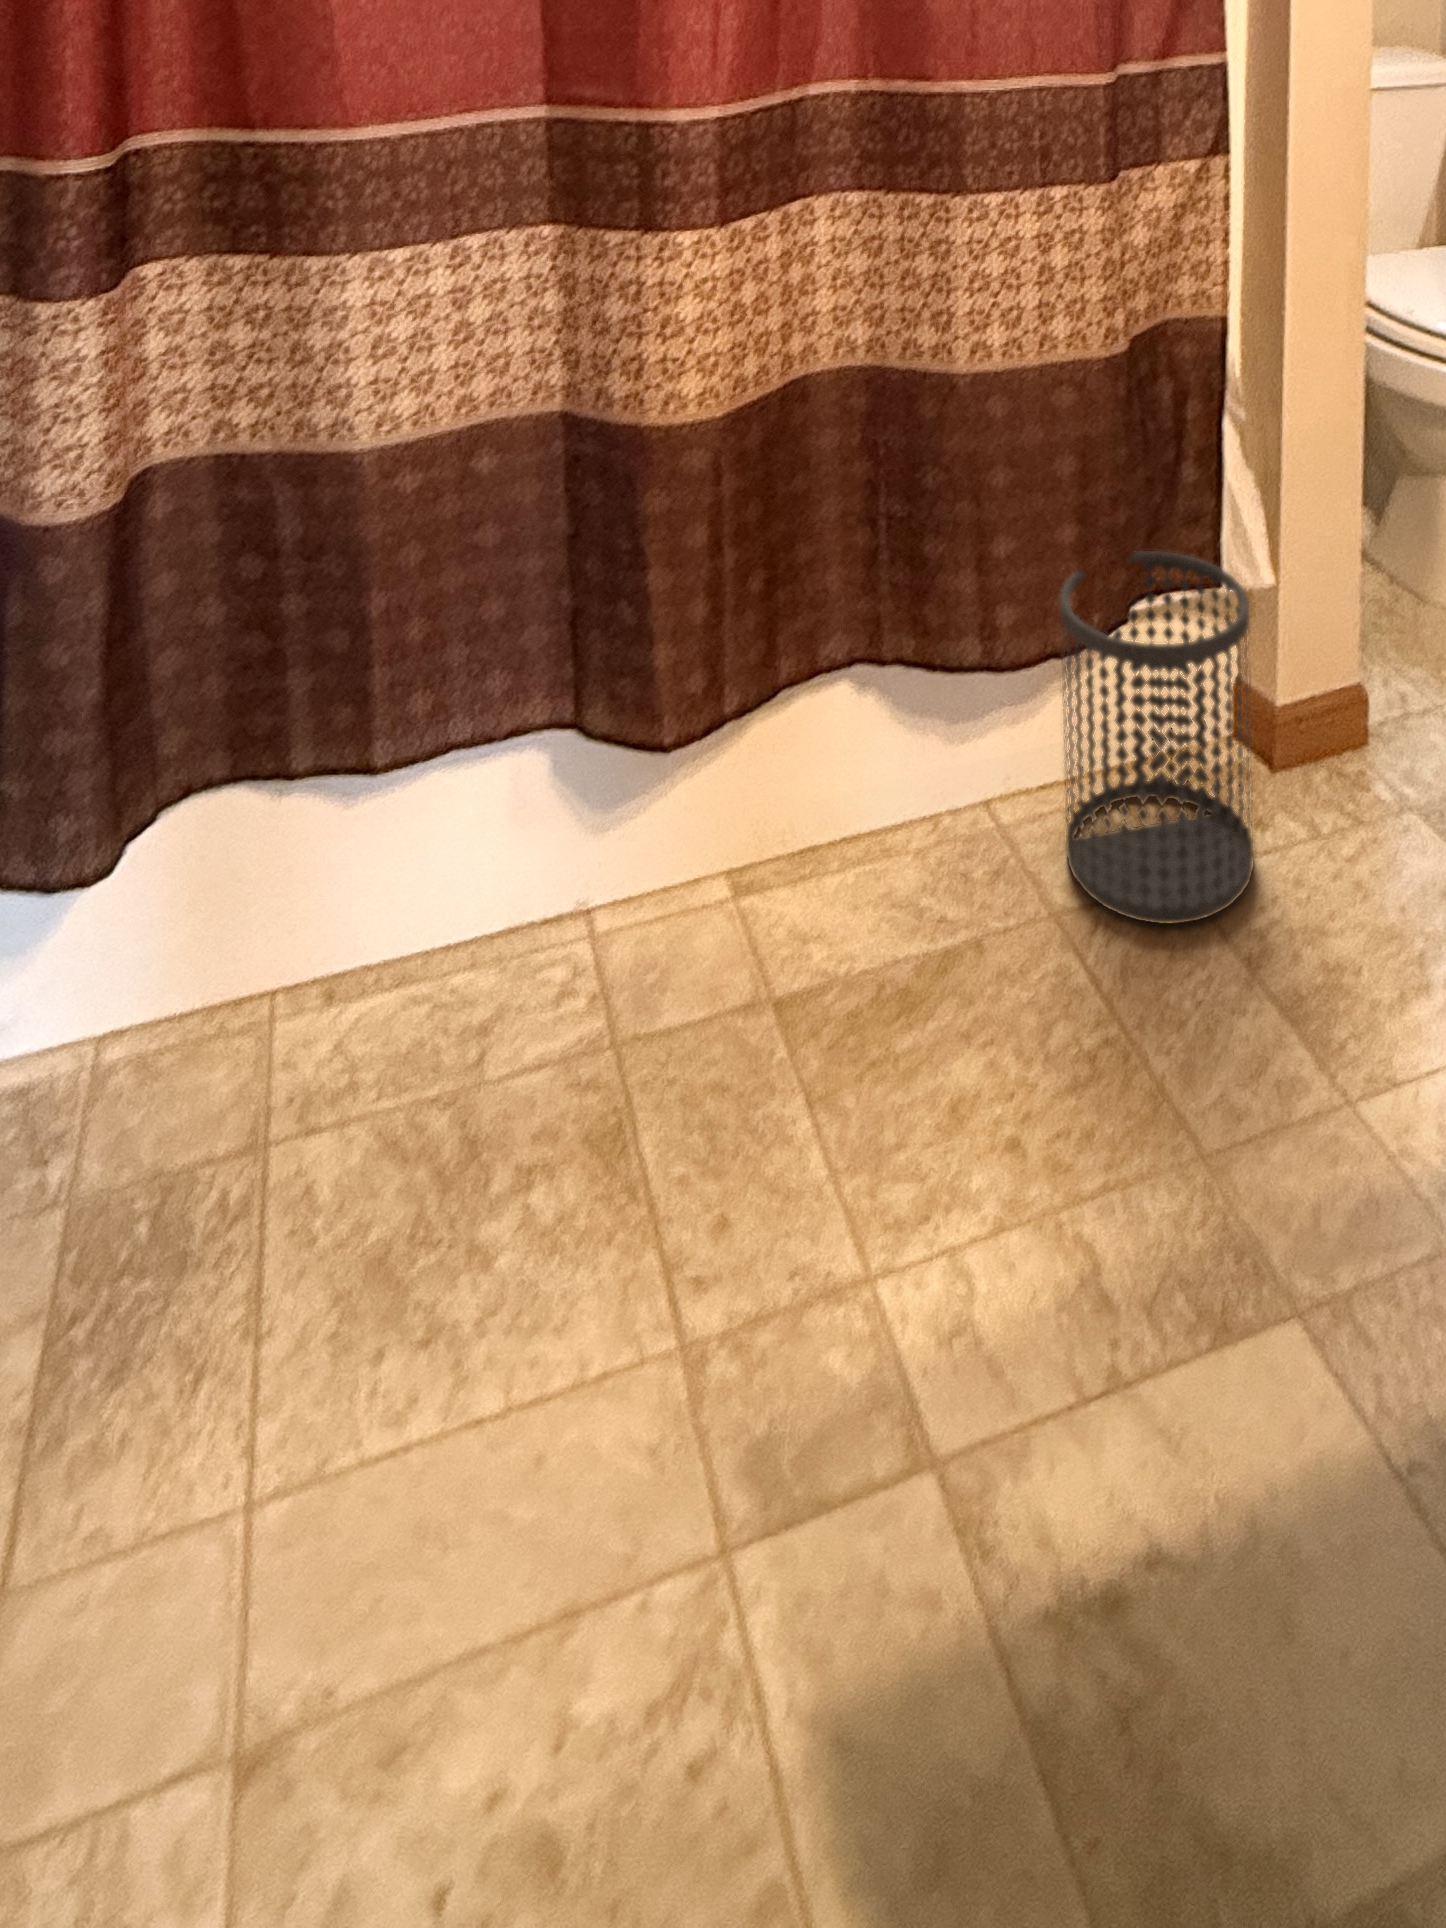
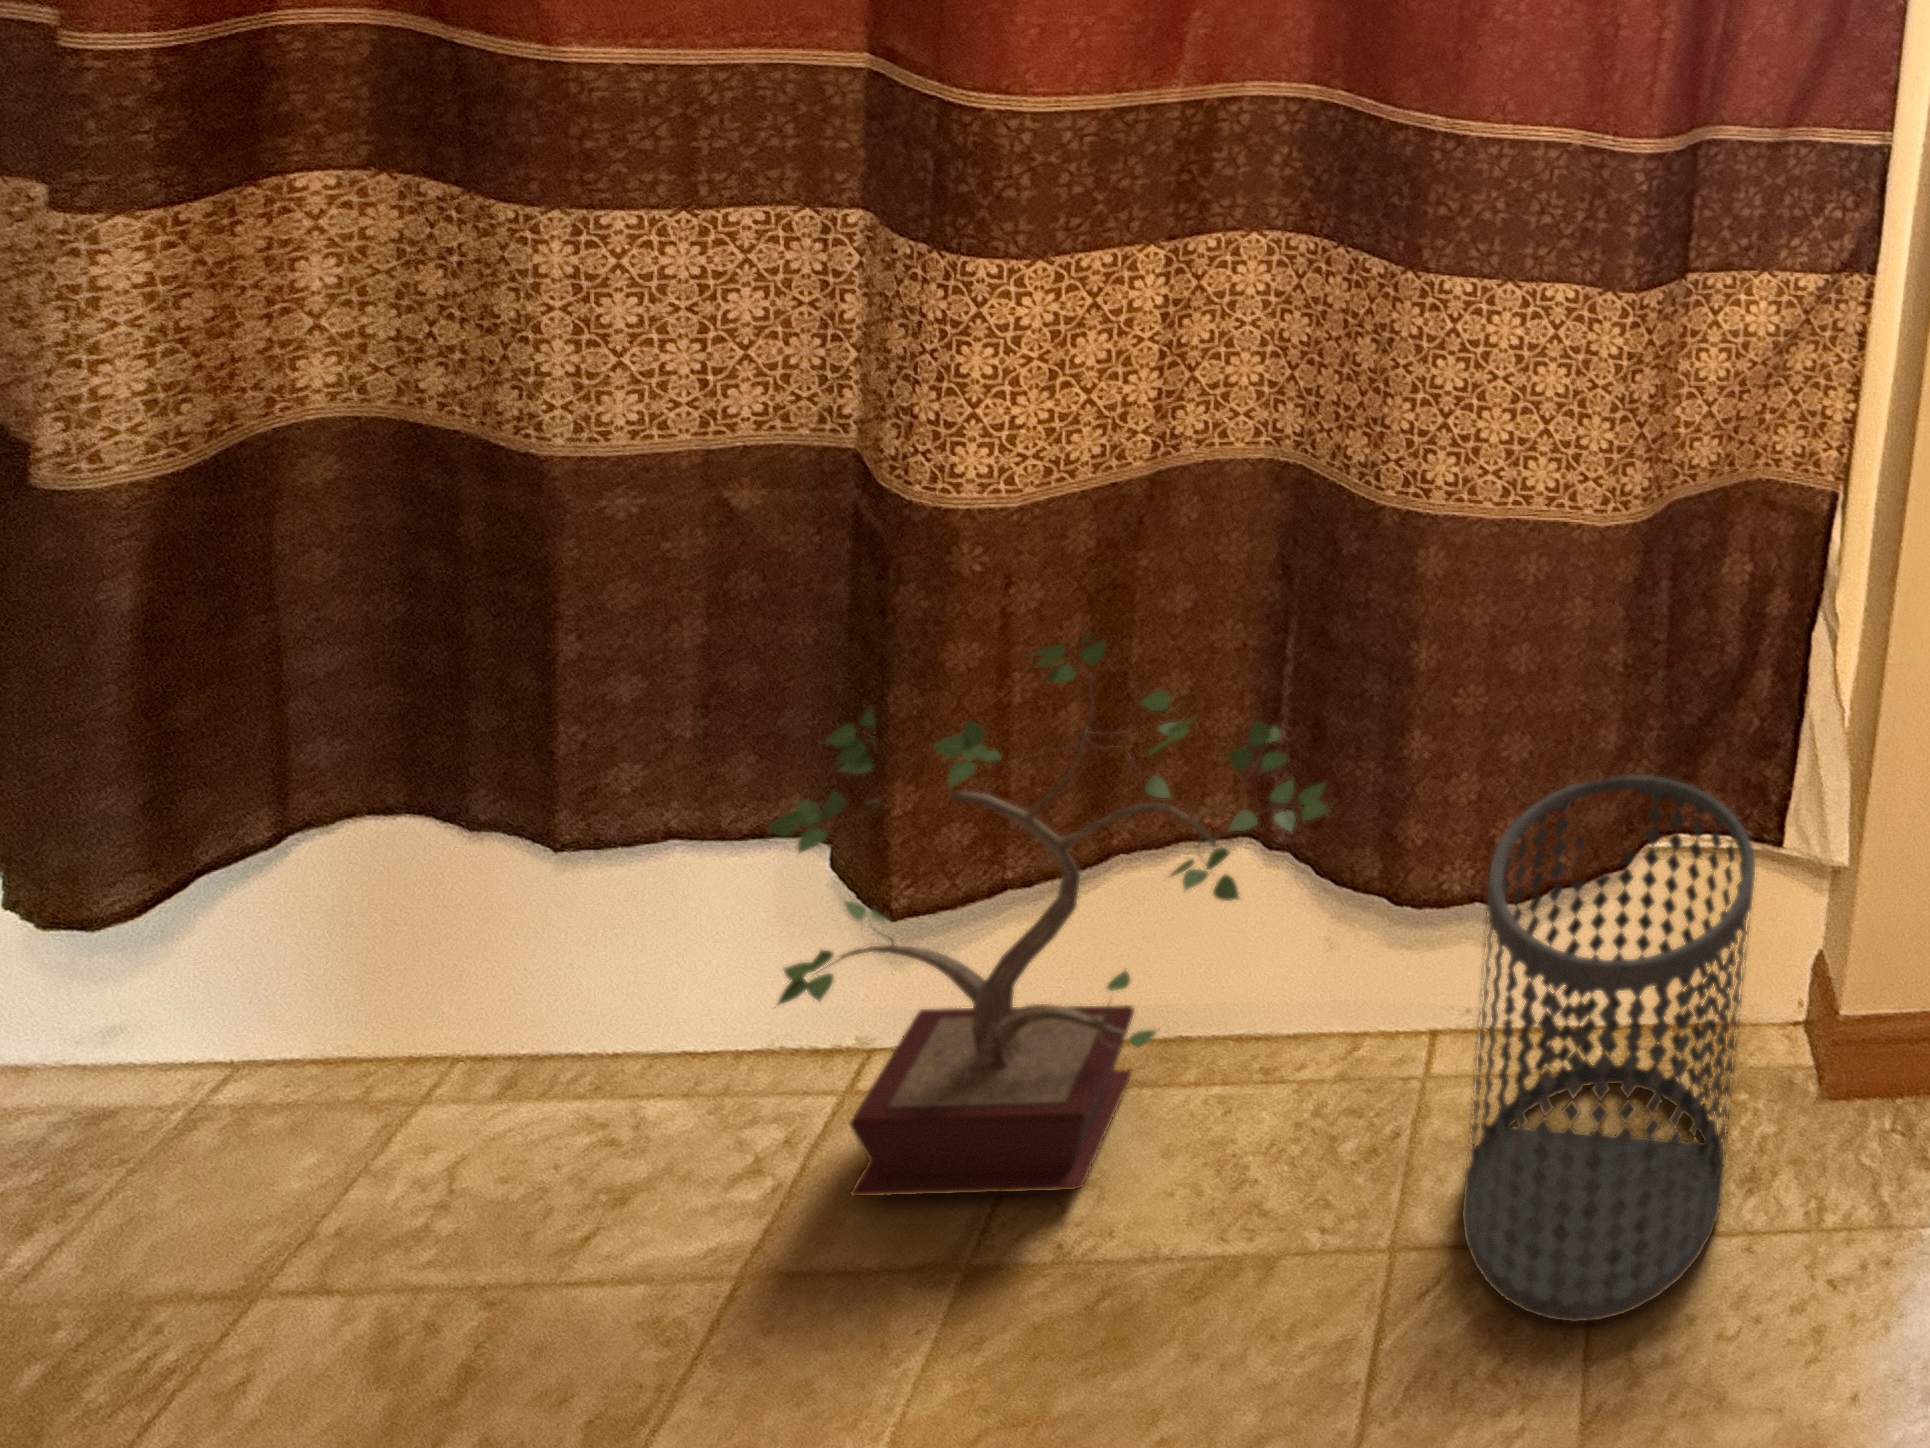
potted plant: none [554,497,966,984] -> present [768,635,1328,1196]

